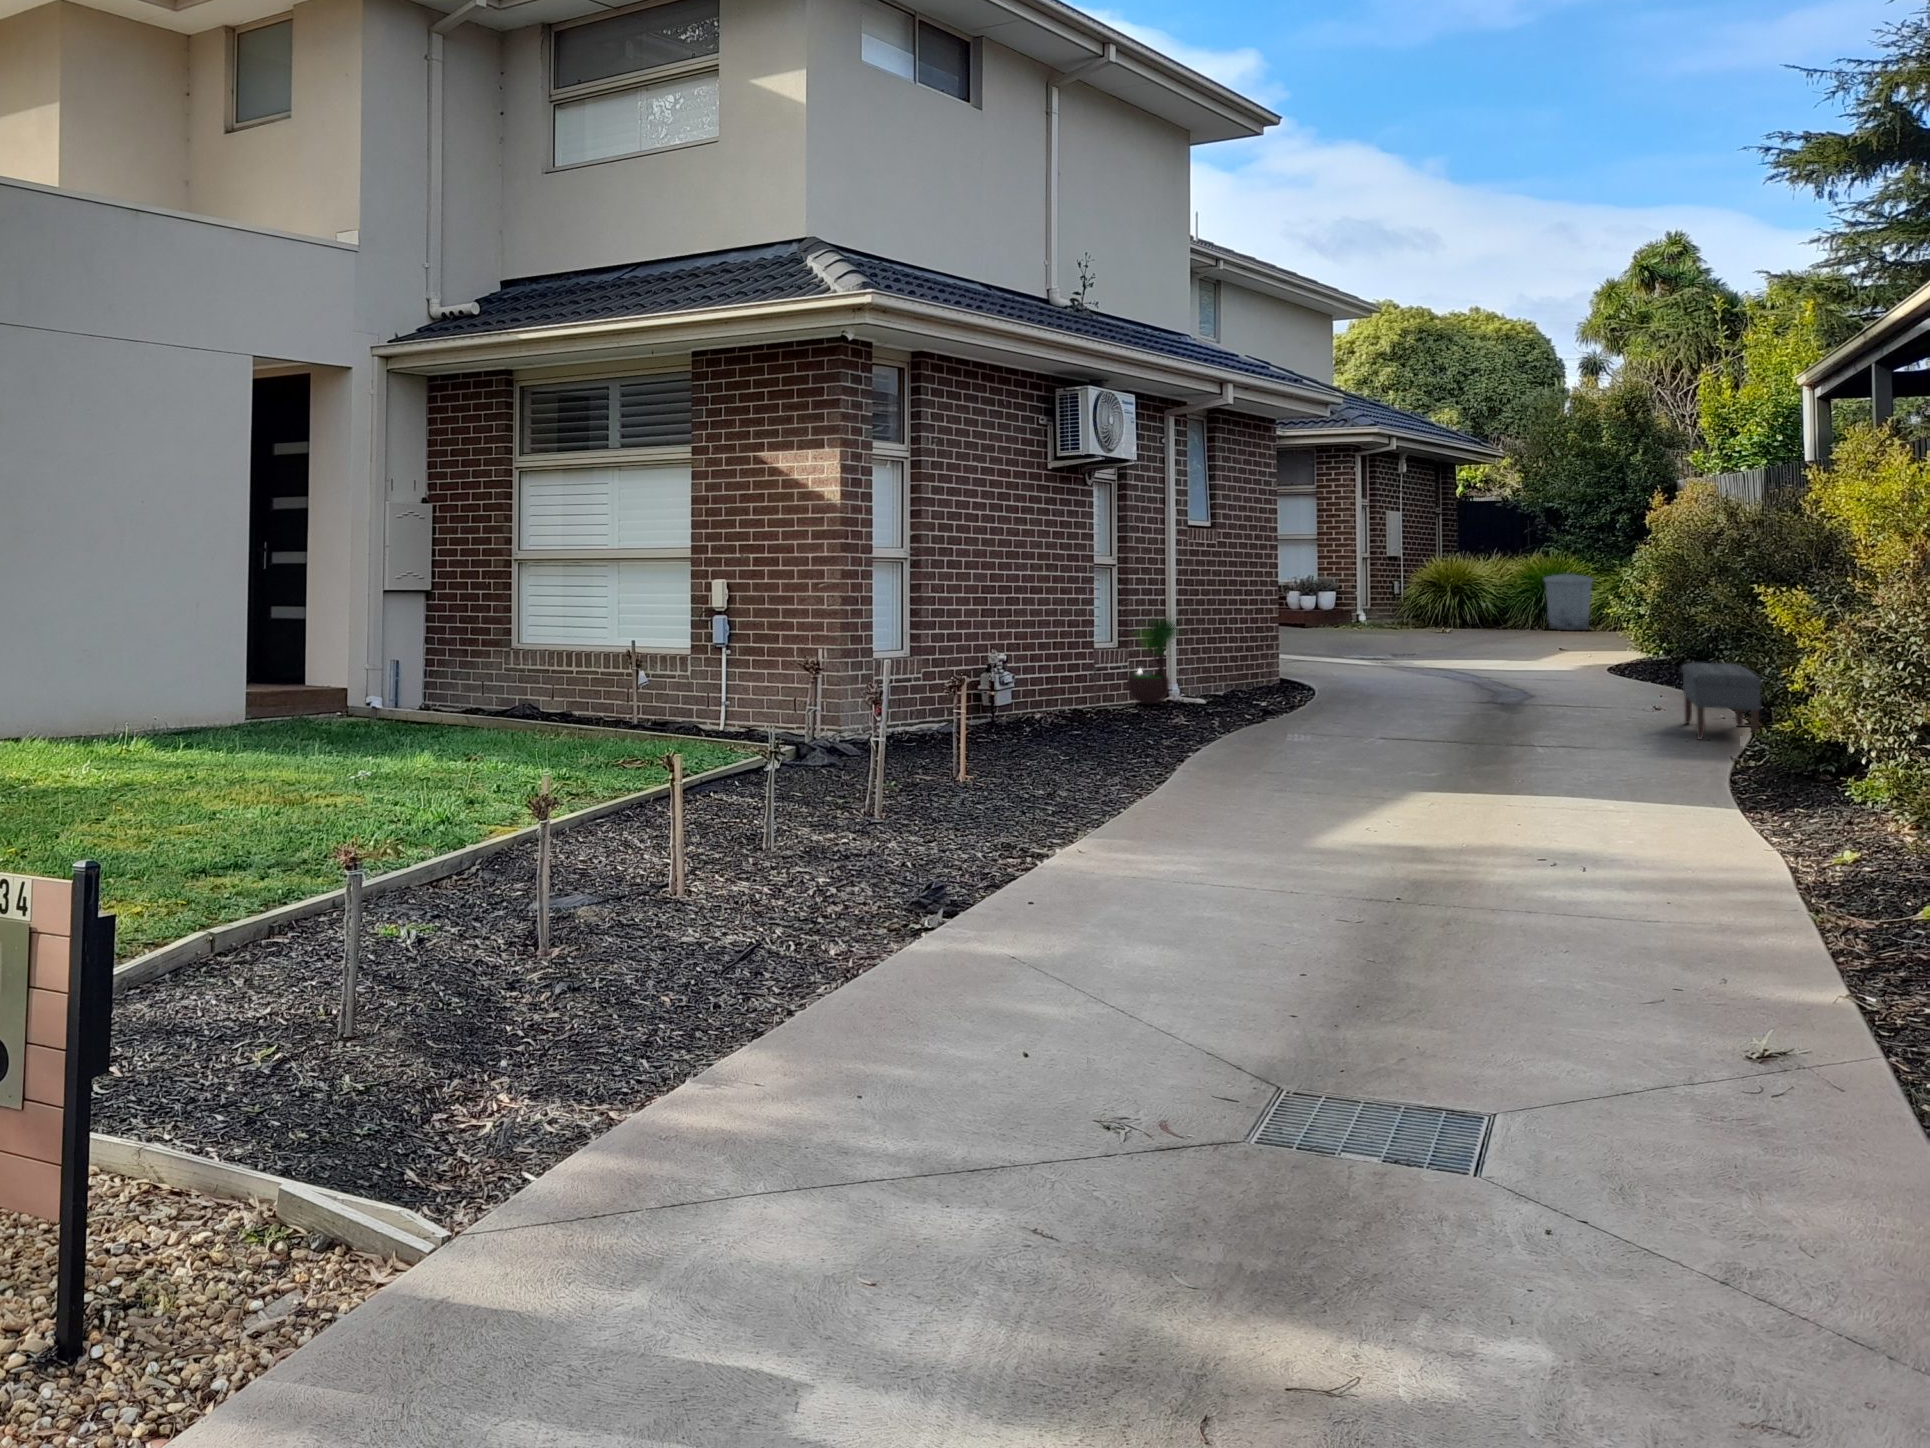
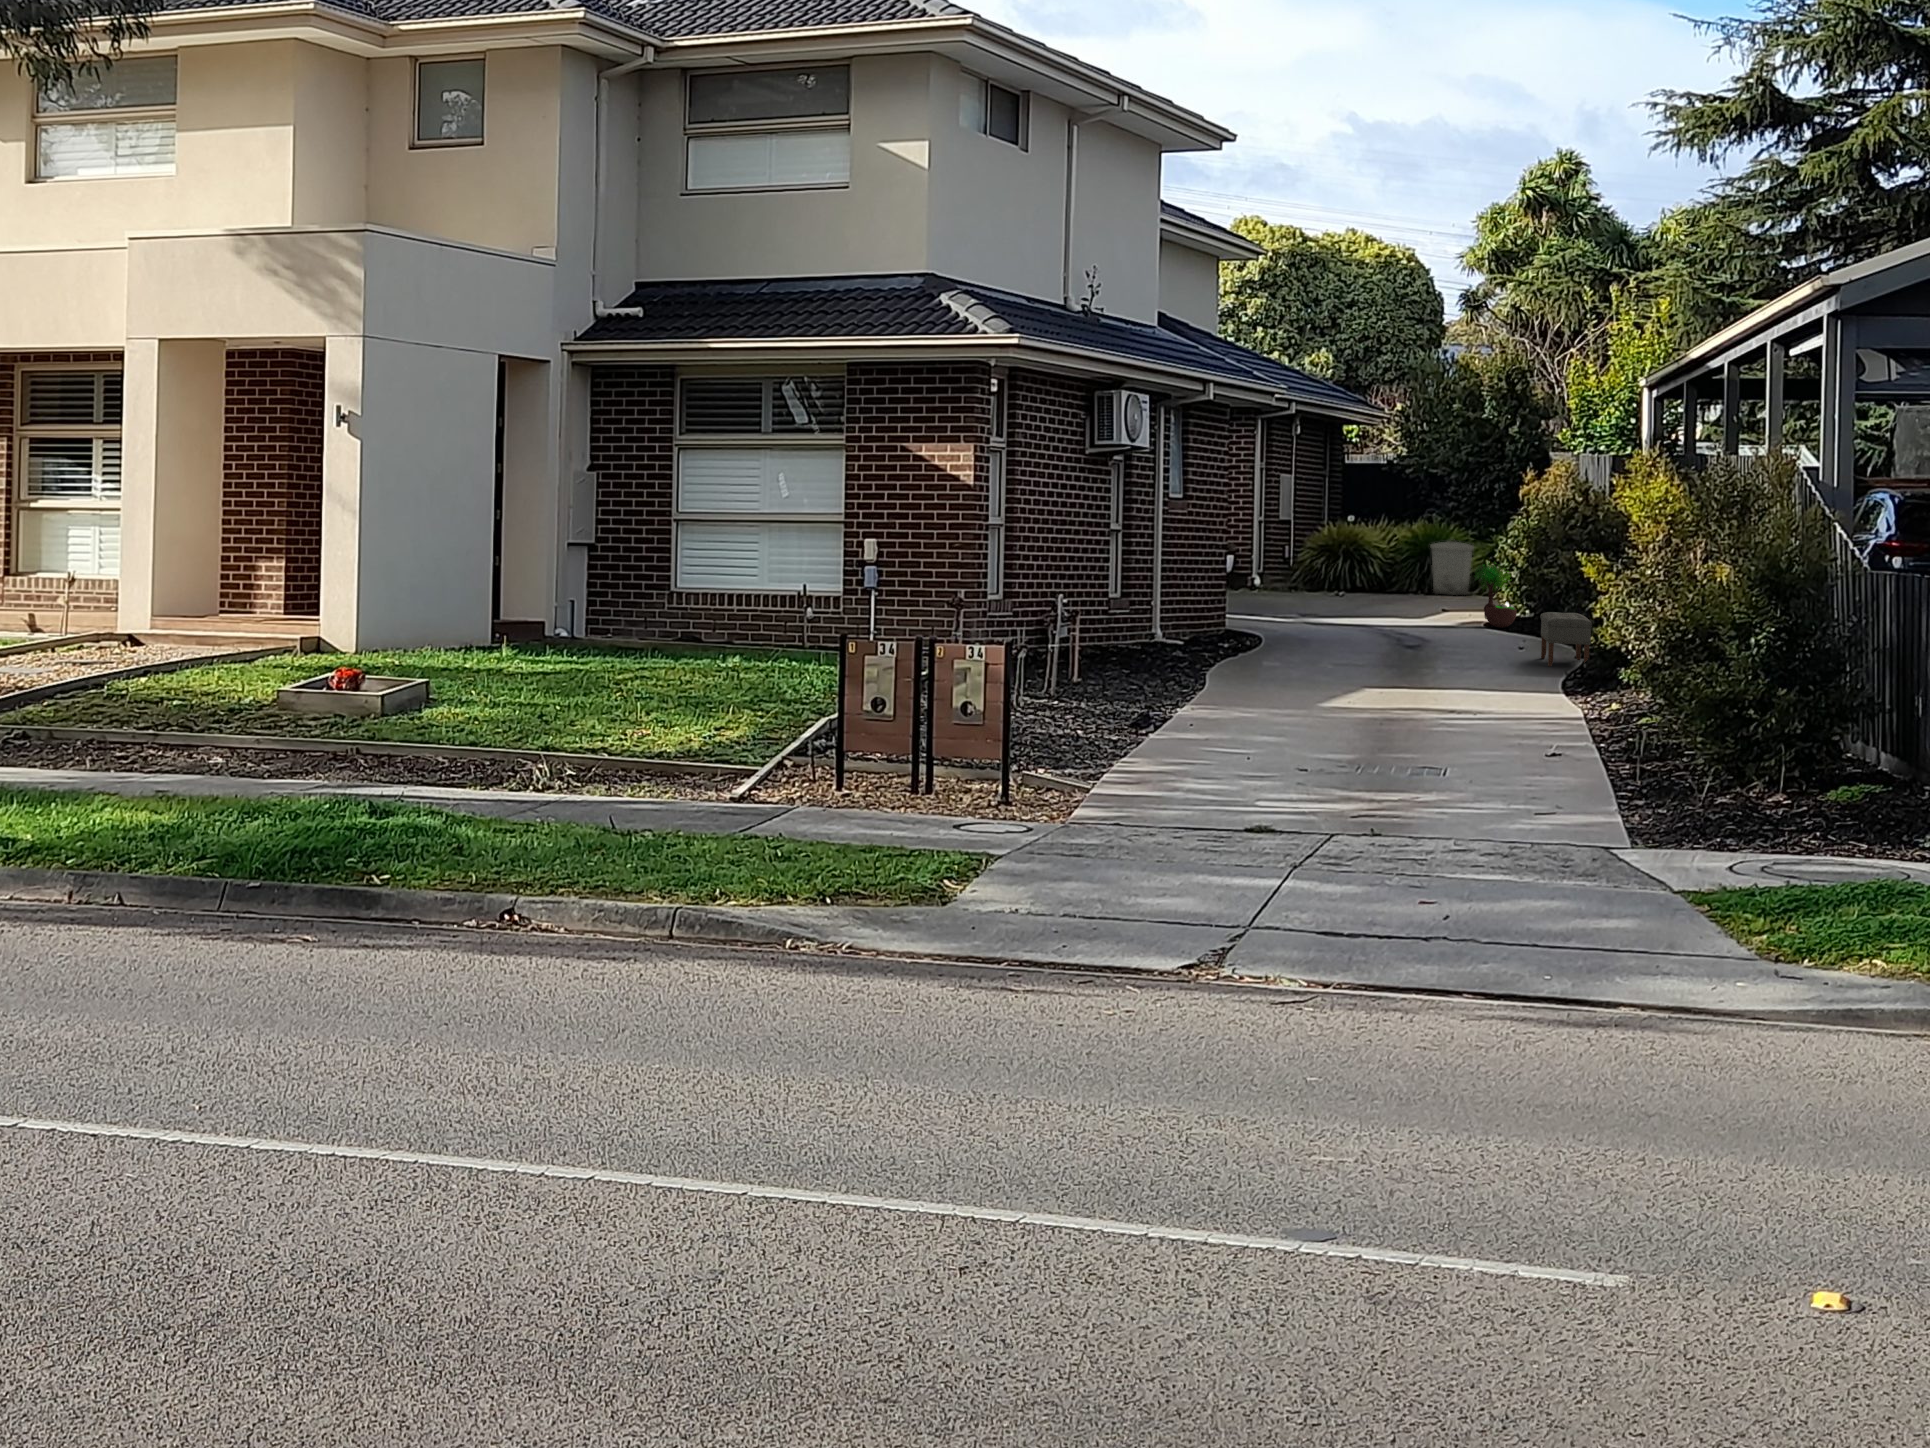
potted tree: present [1127,615,1179,705] -> present [1475,562,1516,628]

